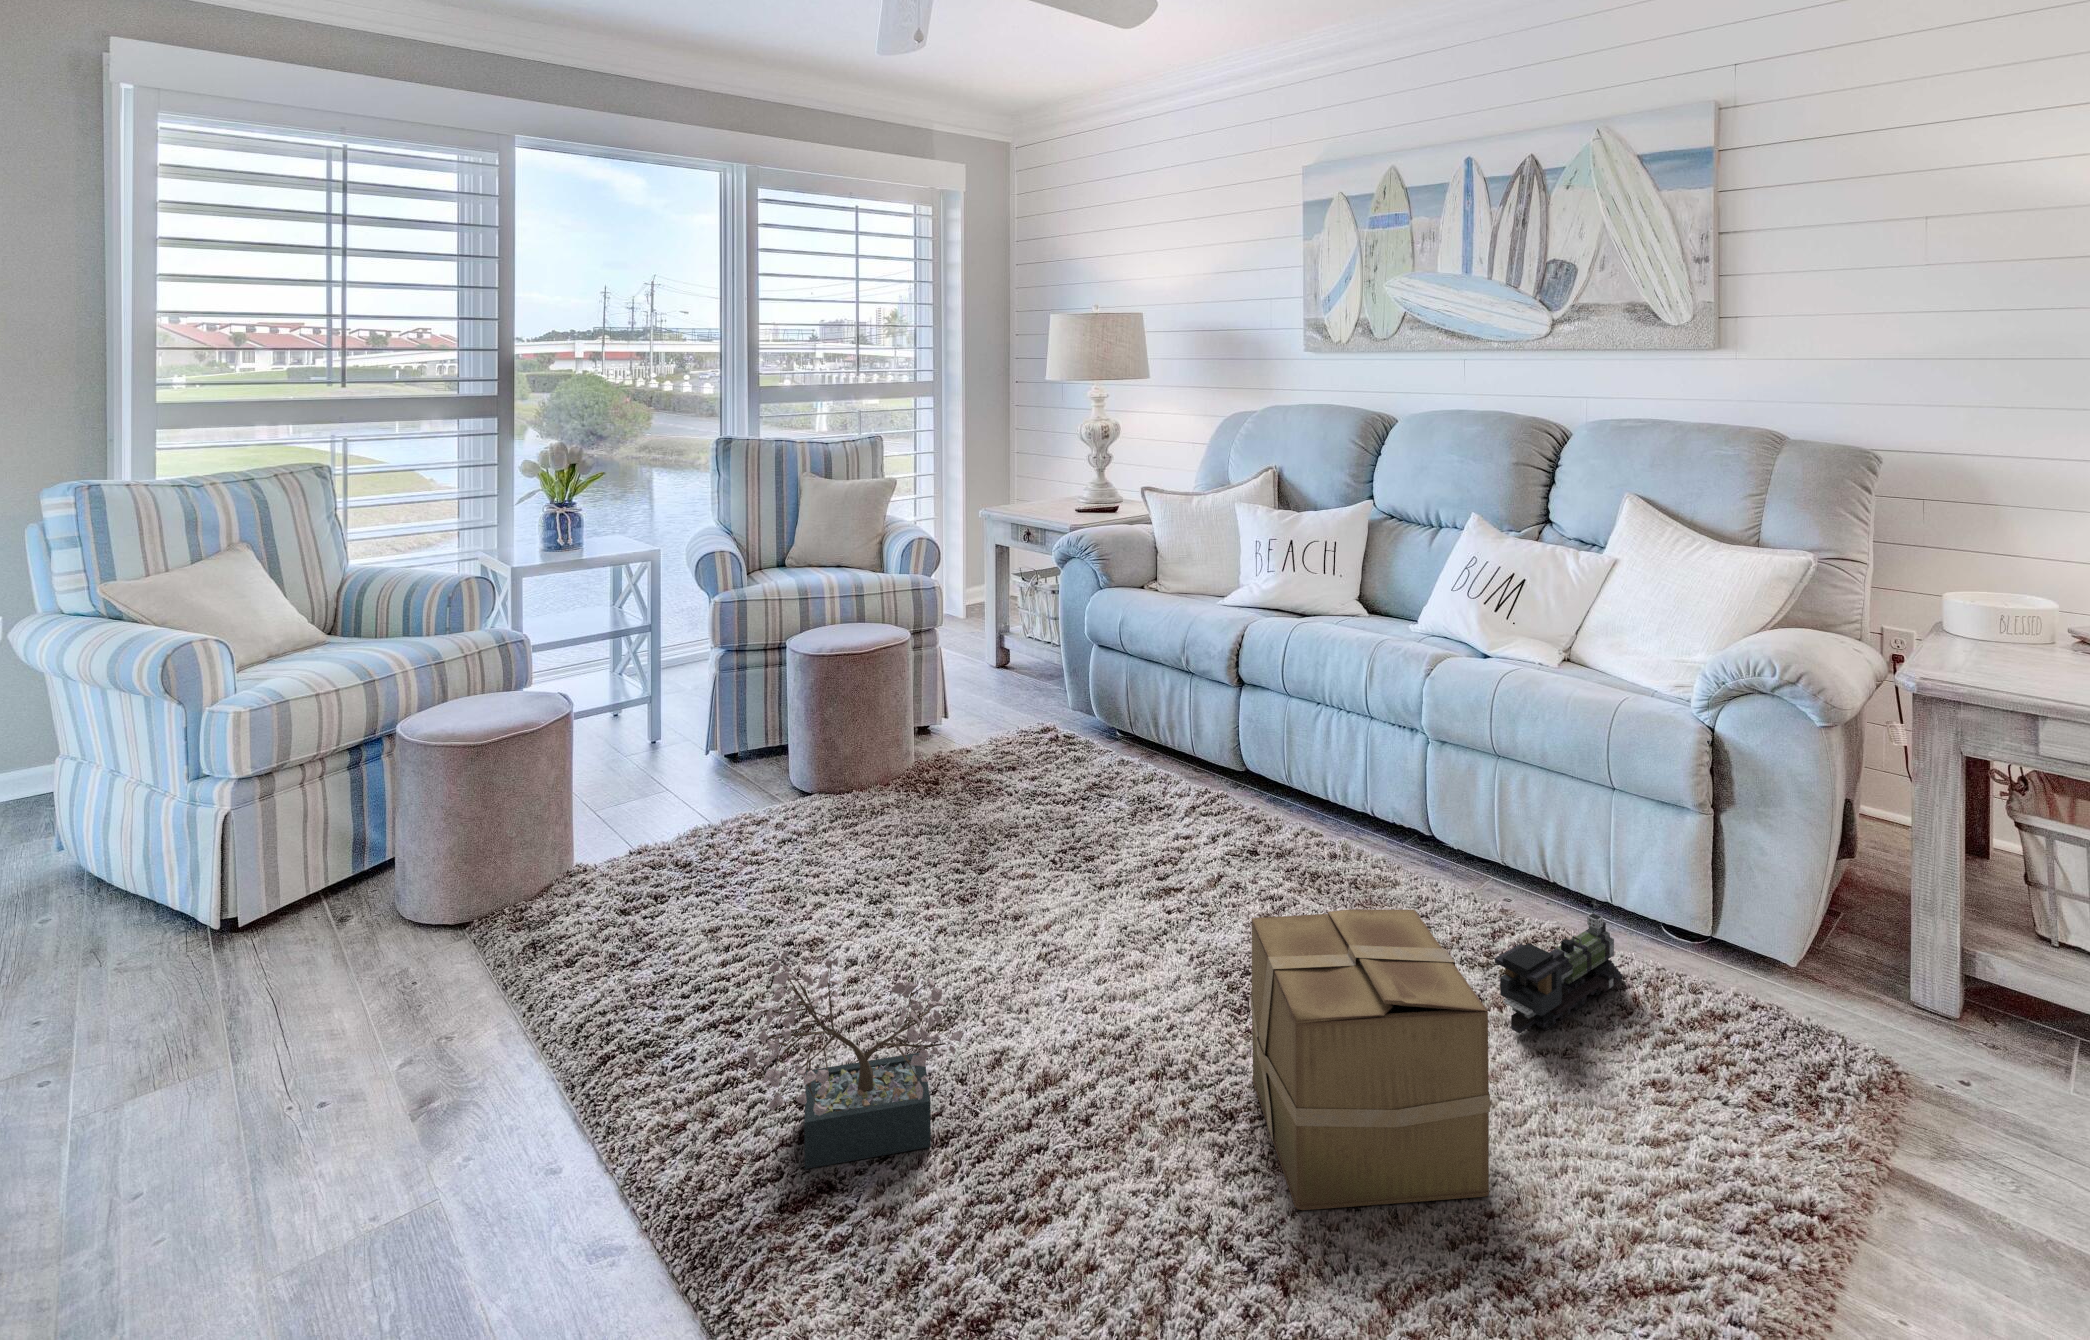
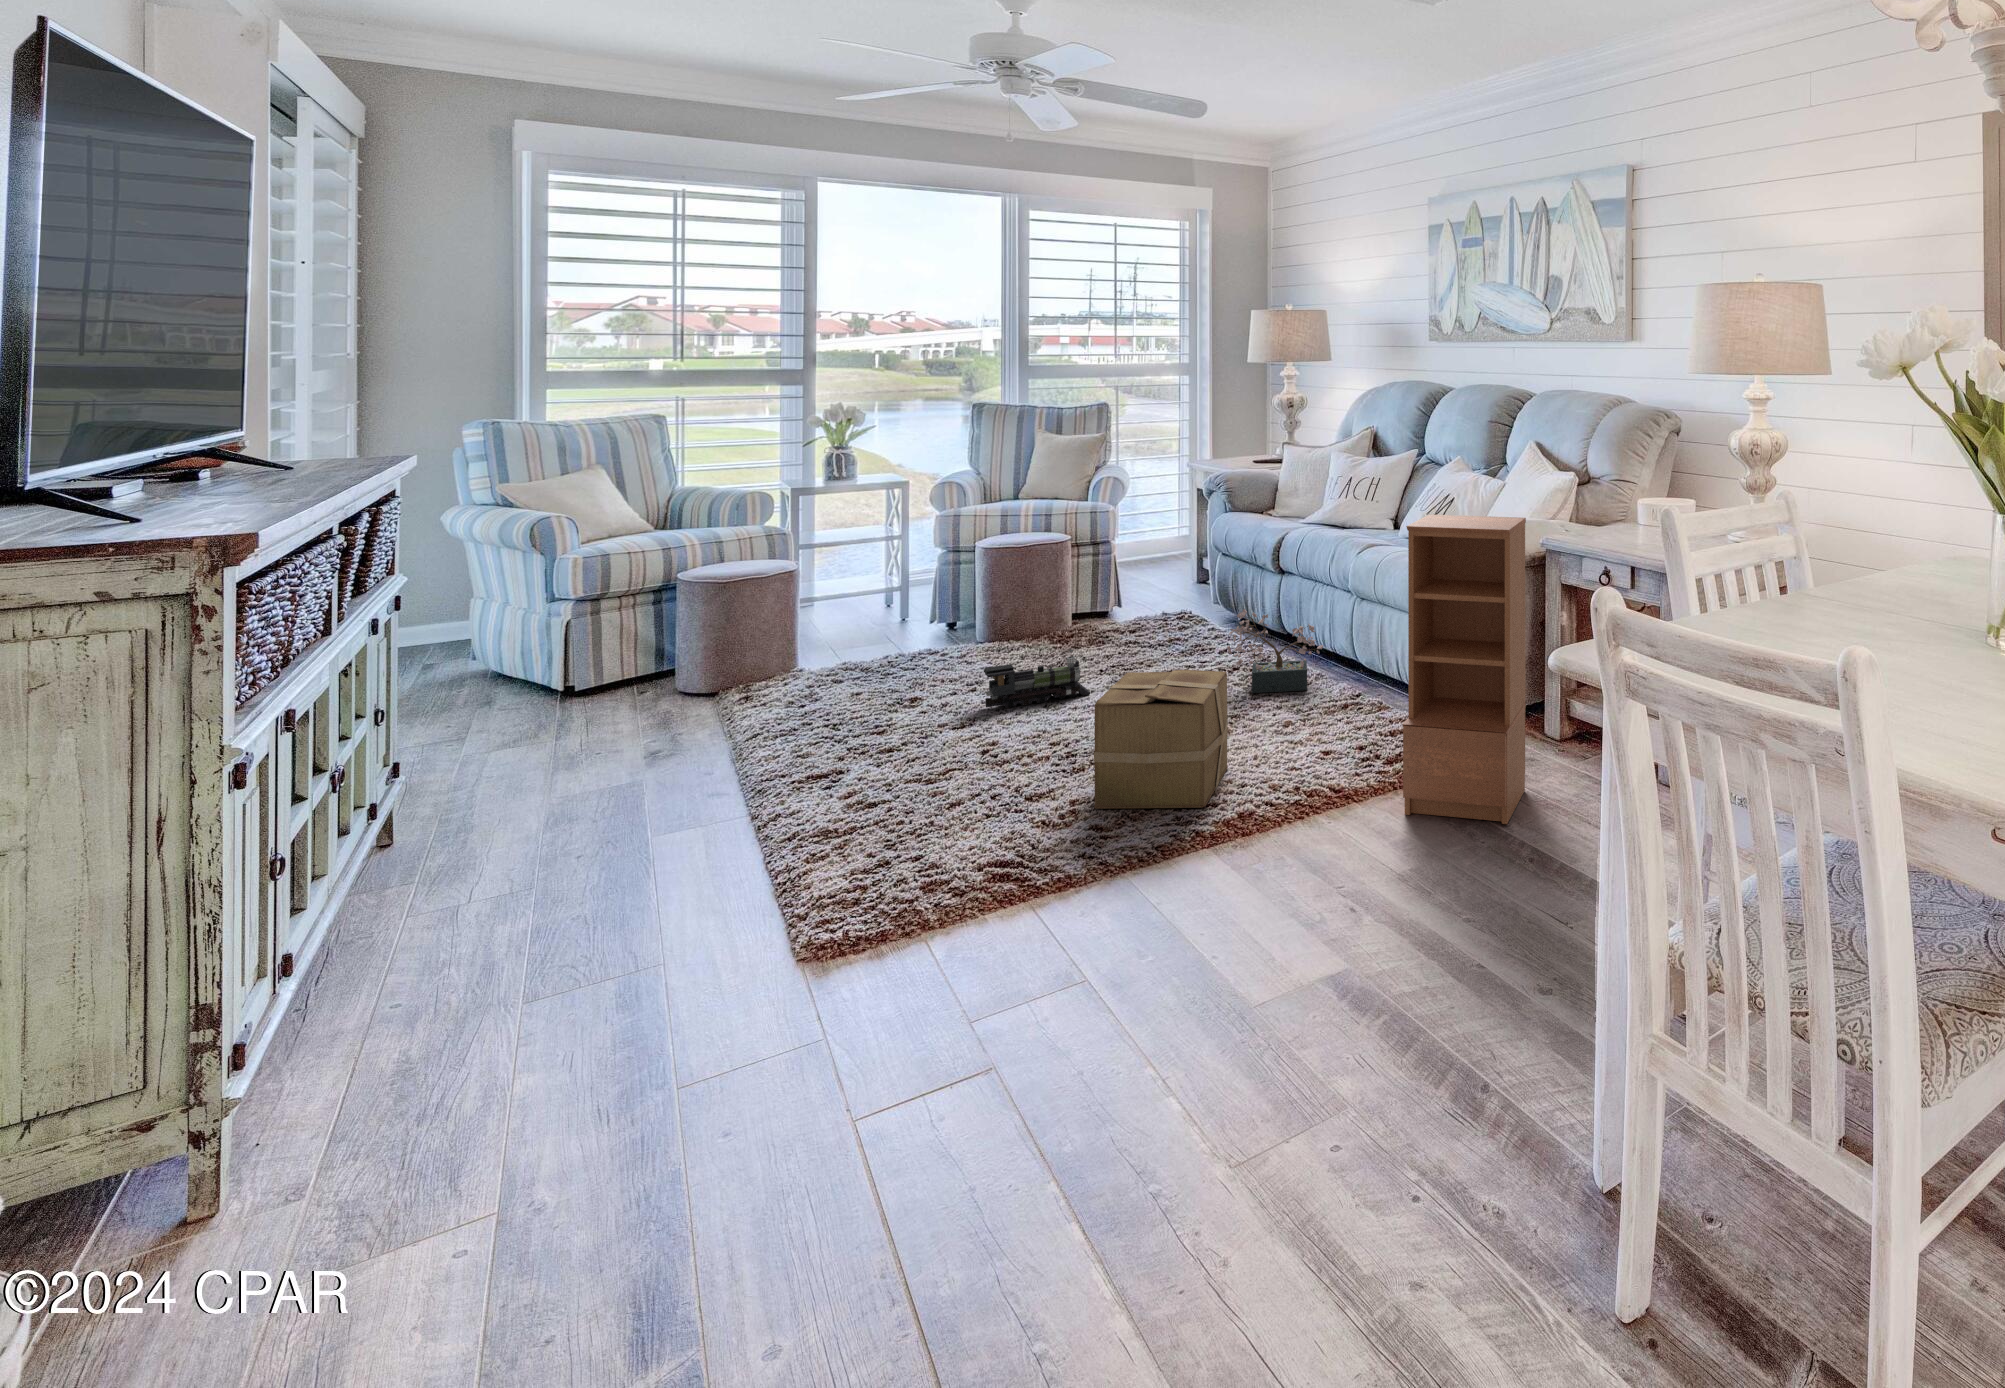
bookcase: none [1779,644,2074,1219] -> present [1402,514,1526,824]
toy train: present [1495,900,1623,1034] -> present [984,649,1090,708]
decorative plant: present [747,952,963,1169] -> present [1227,609,1323,693]

